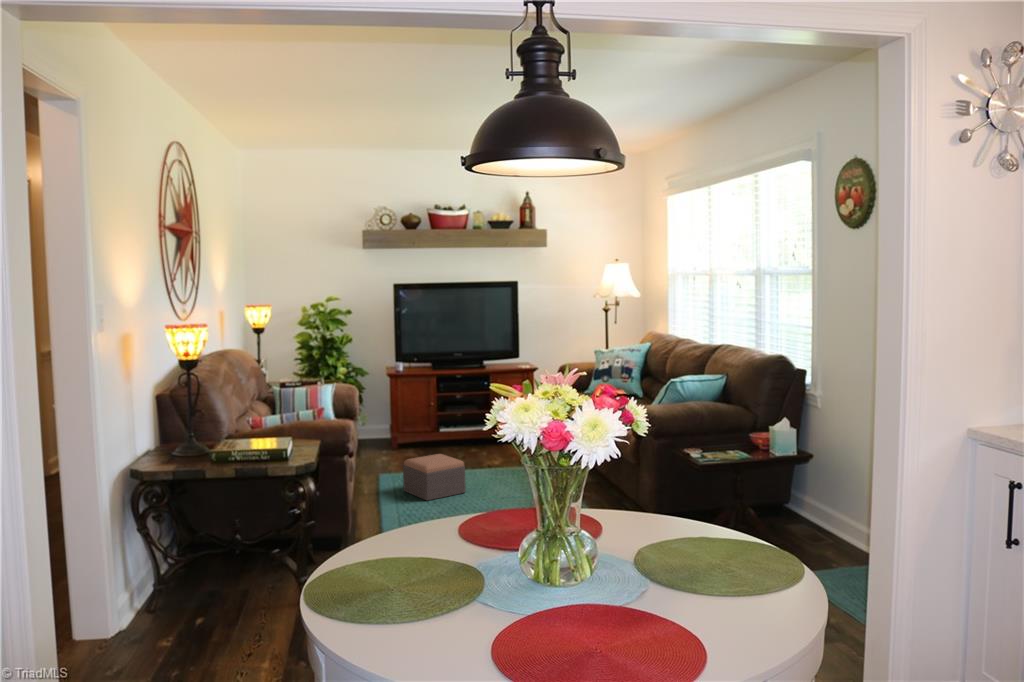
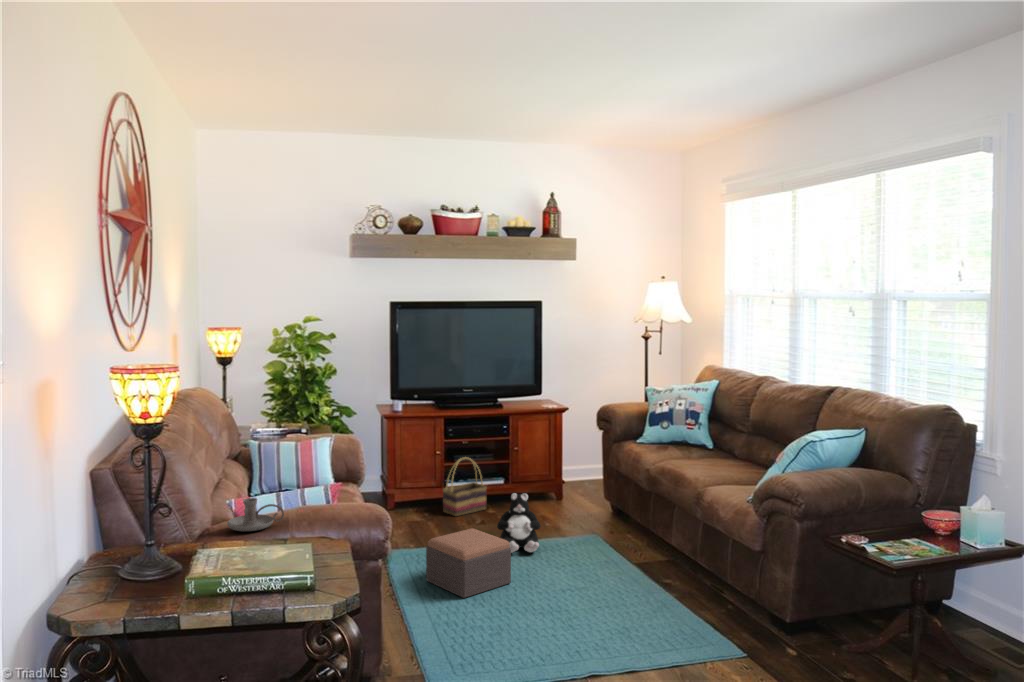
basket: none [433,407,470,453] -> present [443,457,487,516]
candle holder: none [243,413,280,434] -> present [227,498,284,531]
plush toy: none [466,430,499,475] -> present [497,493,541,553]

